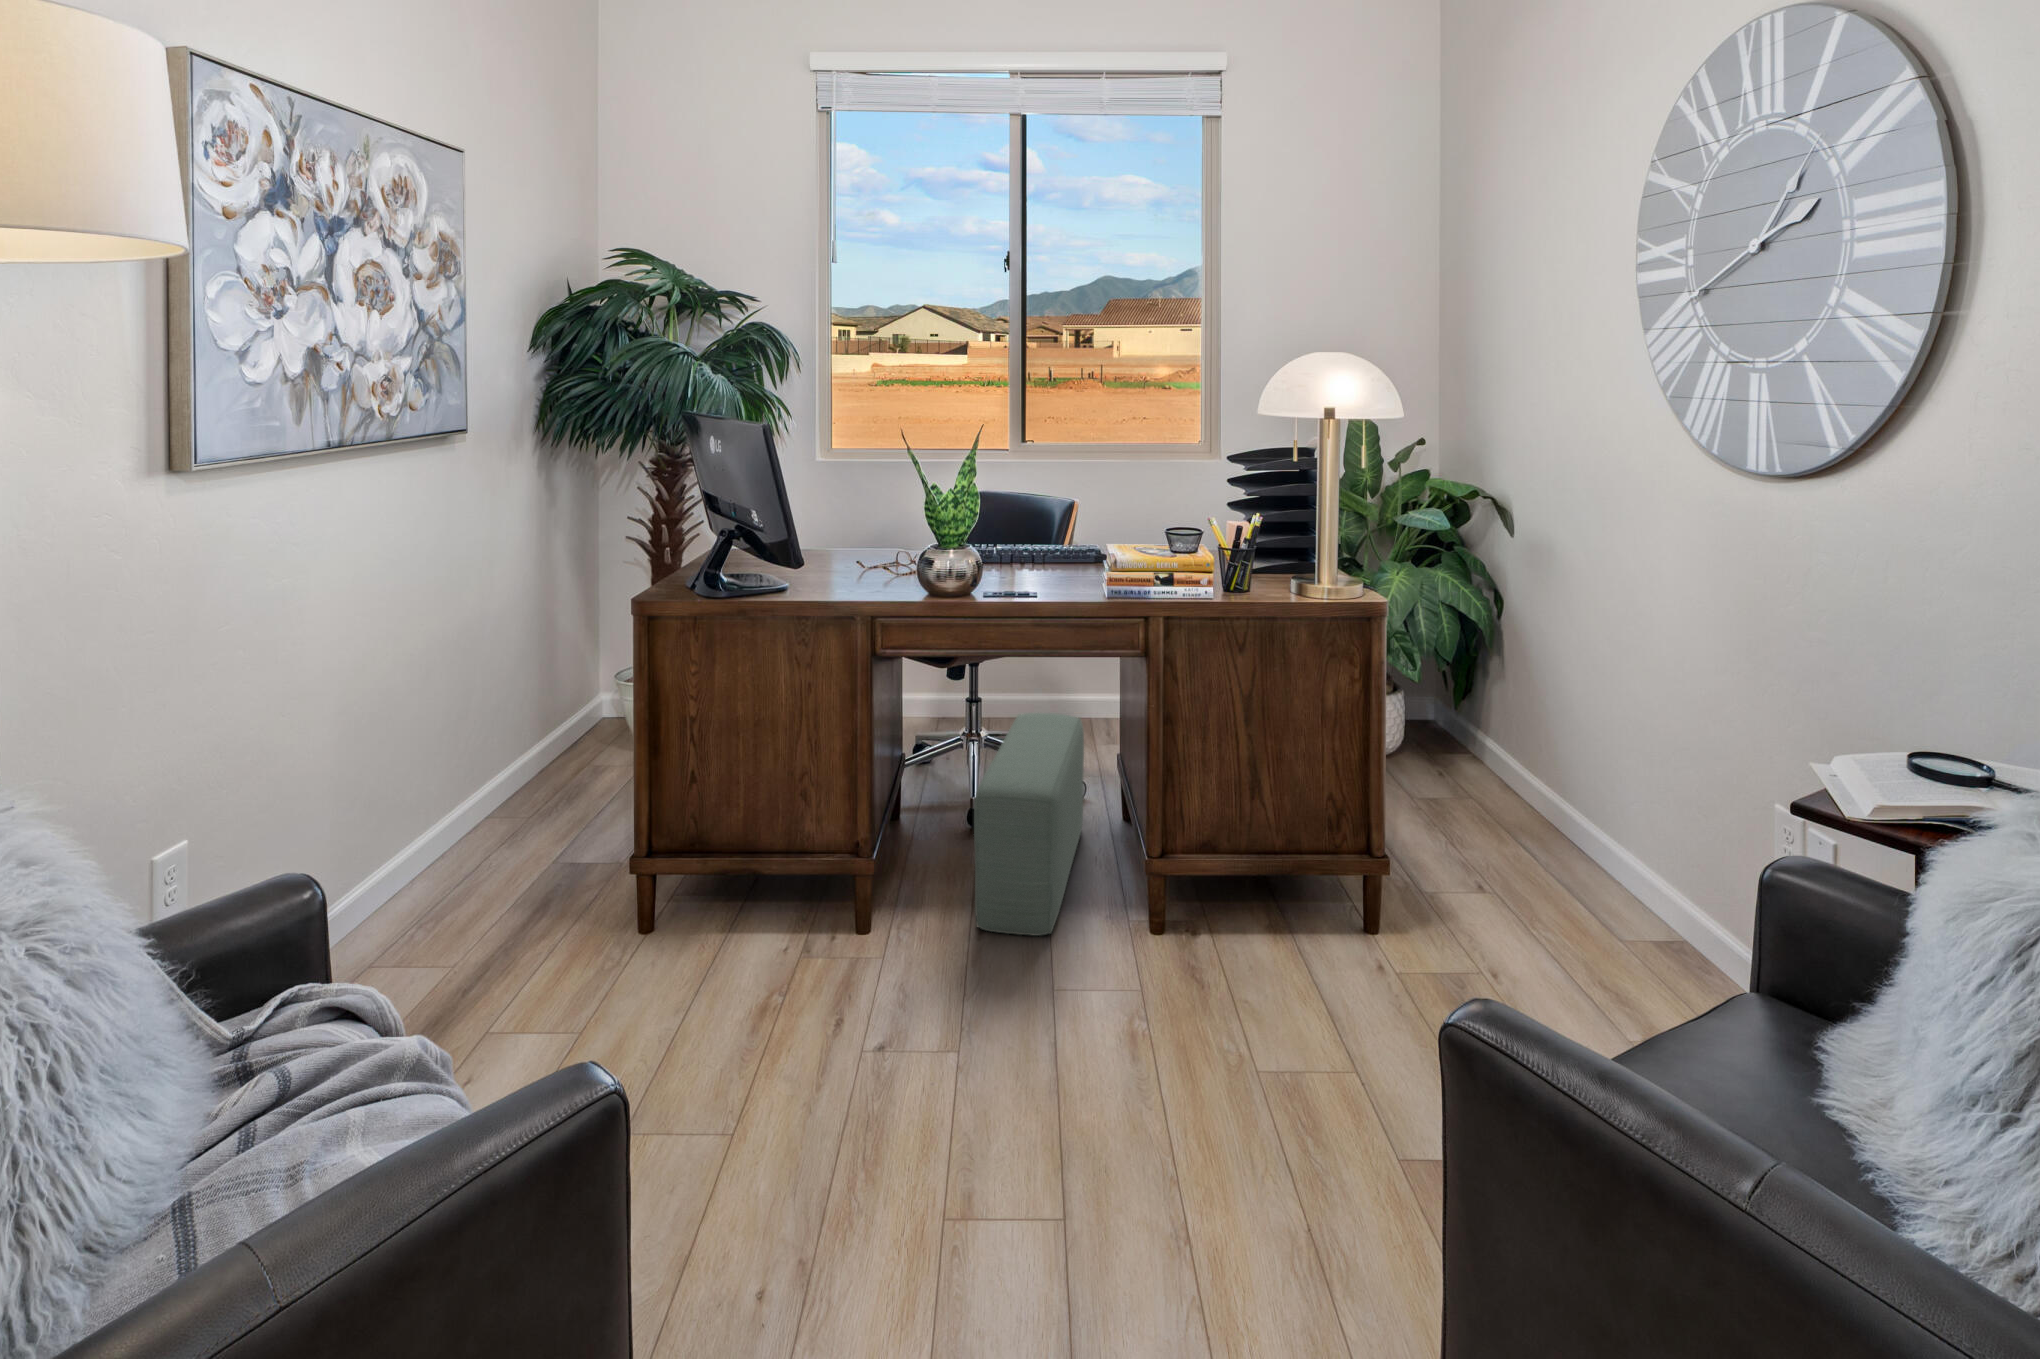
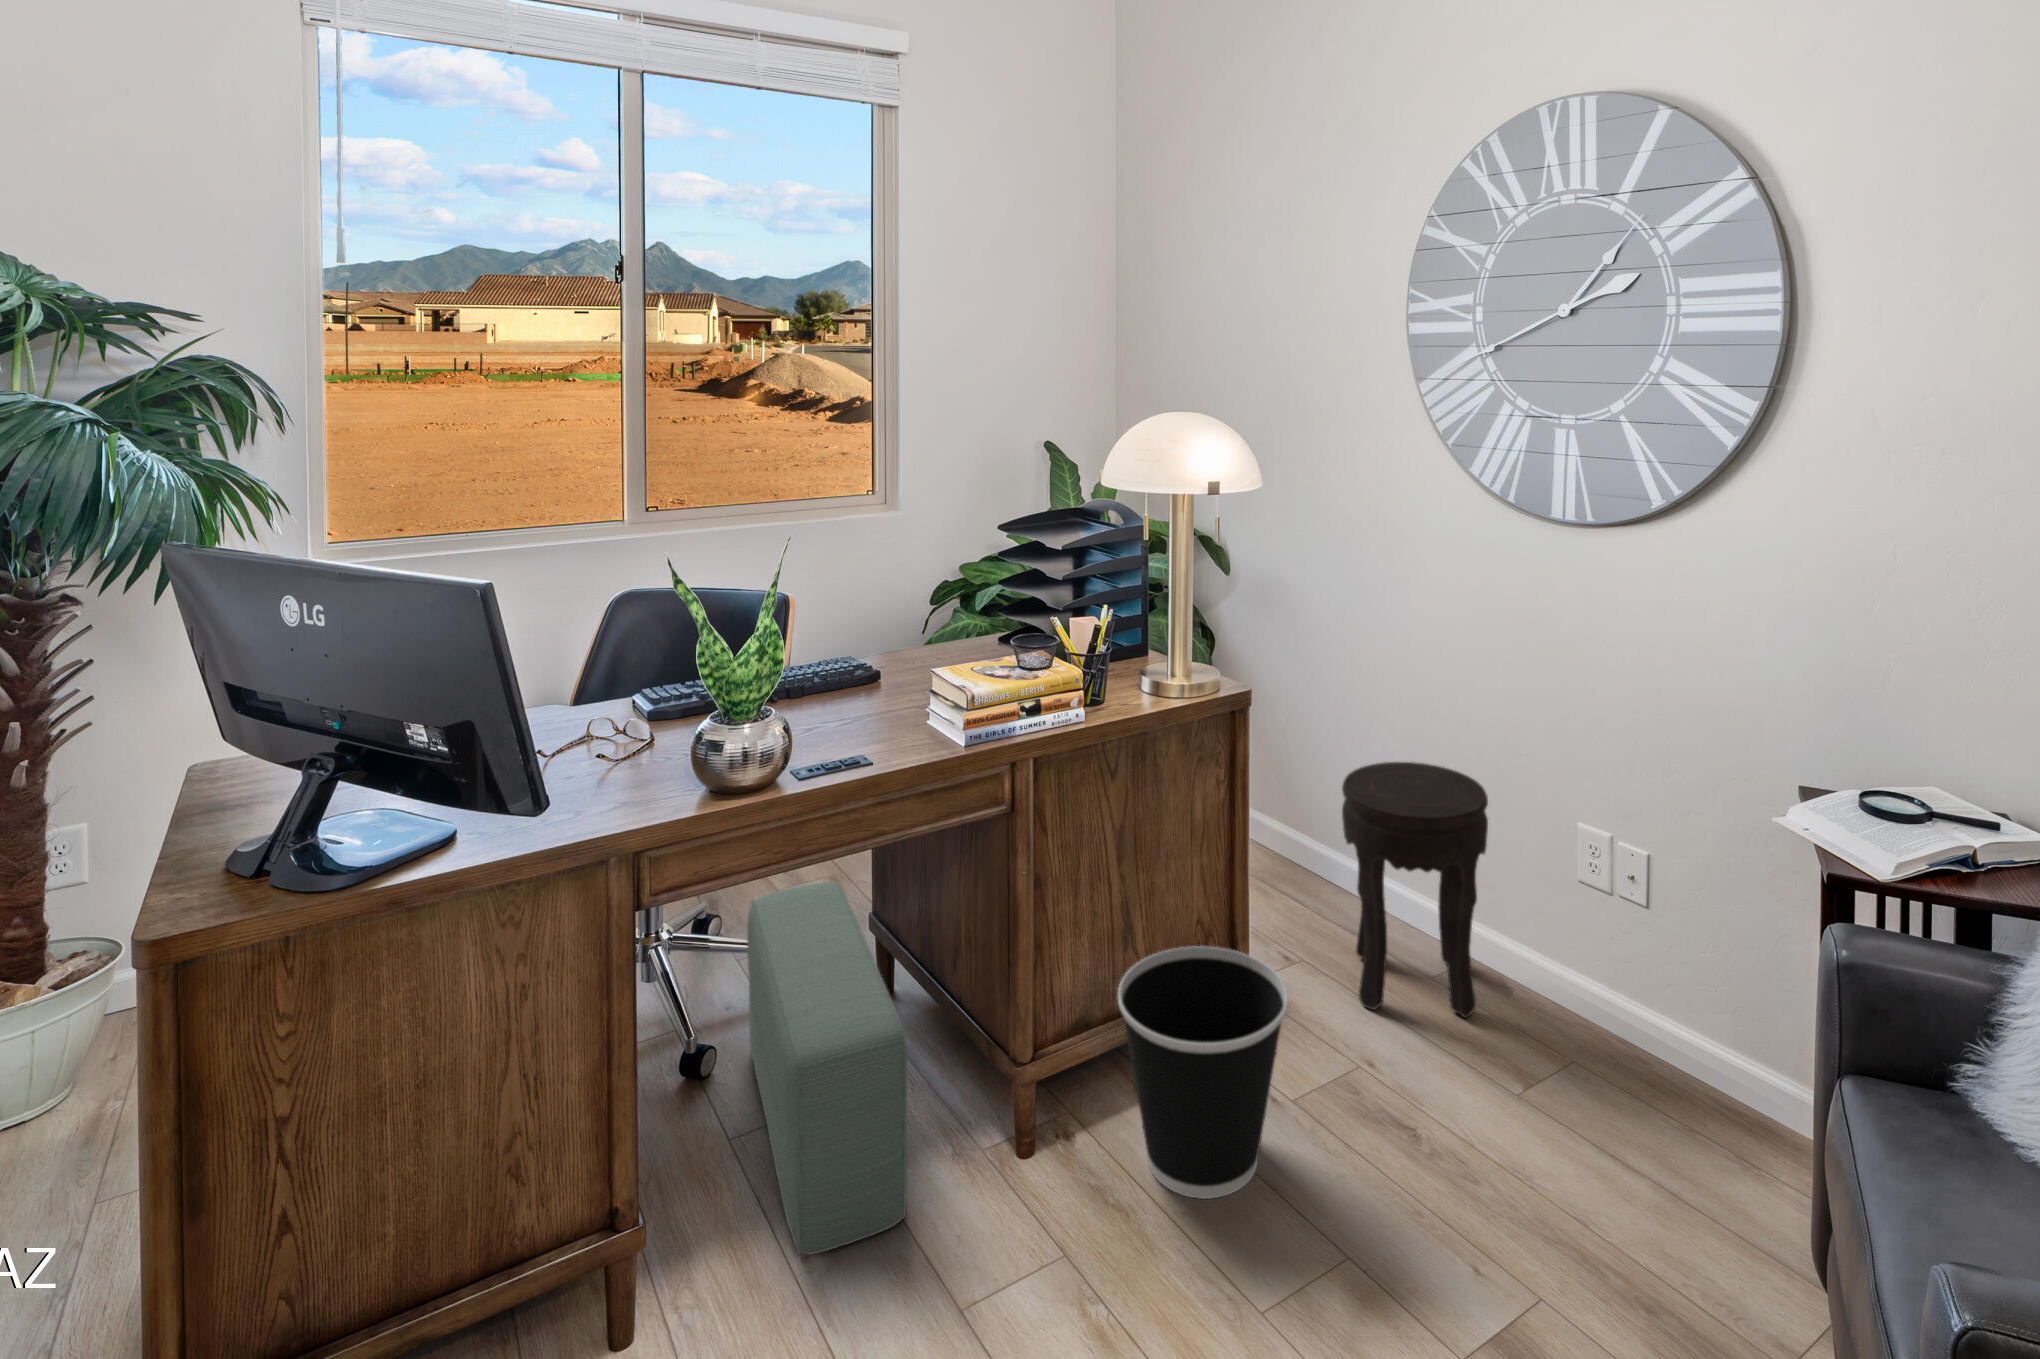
side table: none [1519,720,1682,983] -> present [1342,762,1488,1018]
wastebasket: none [1214,808,1363,1005] -> present [1118,946,1288,1199]

